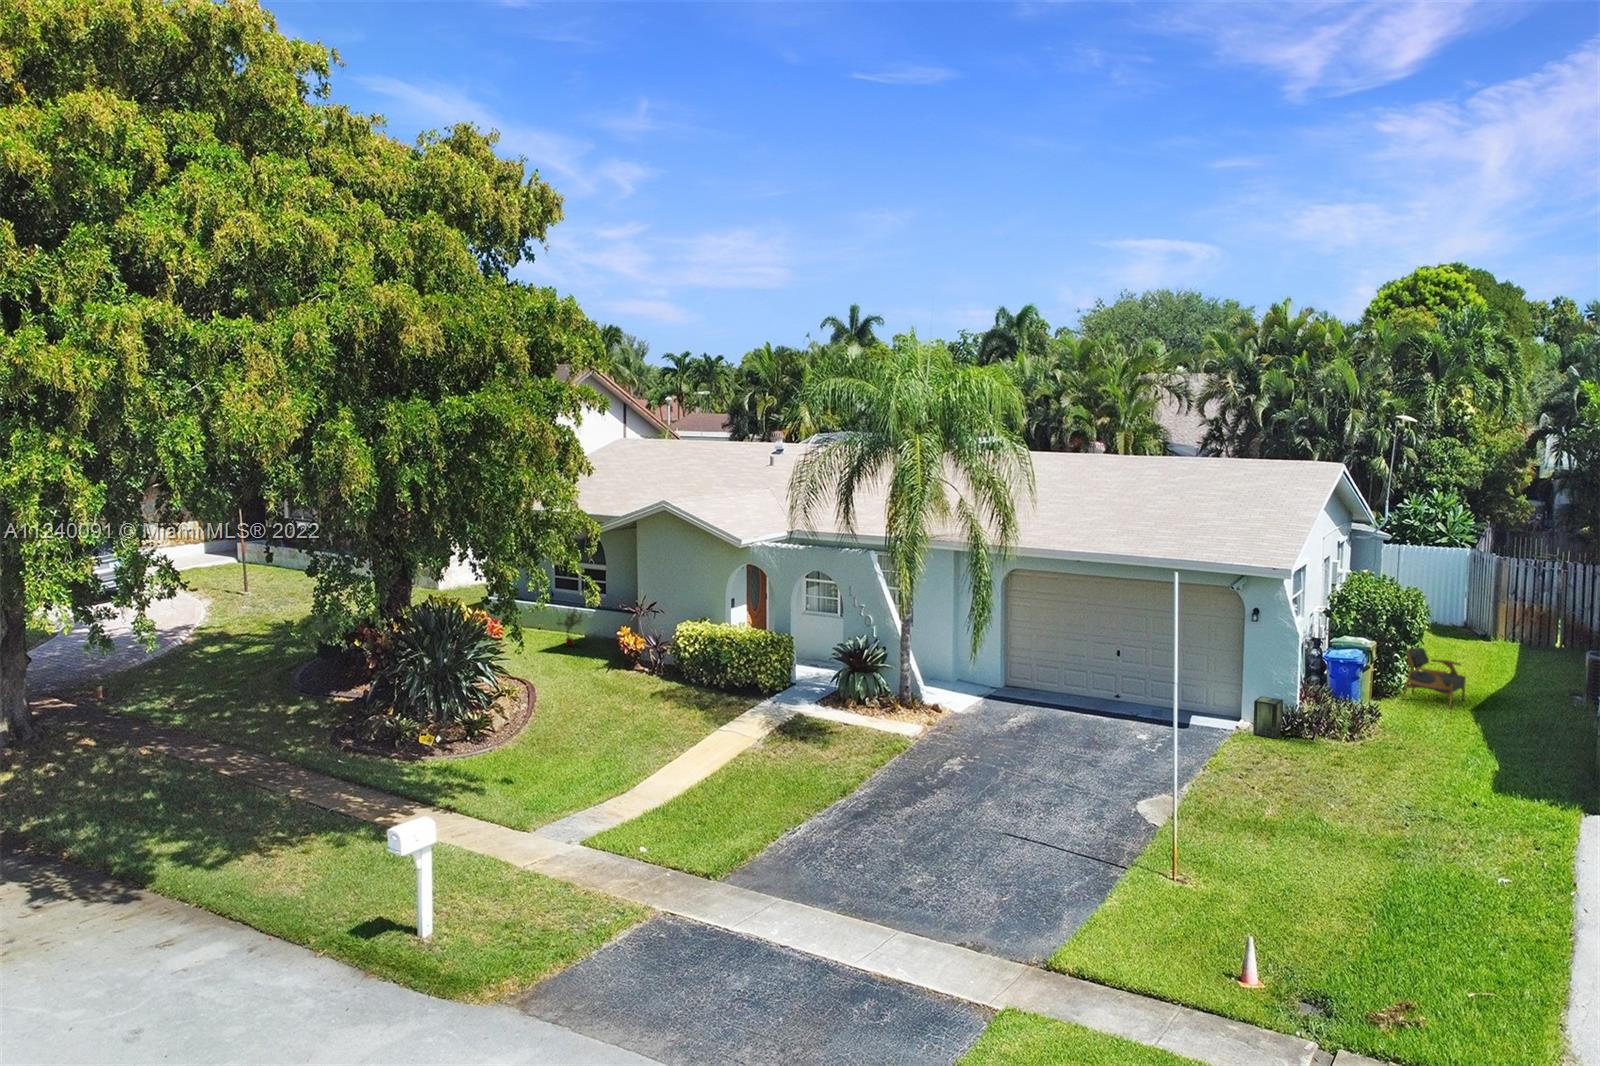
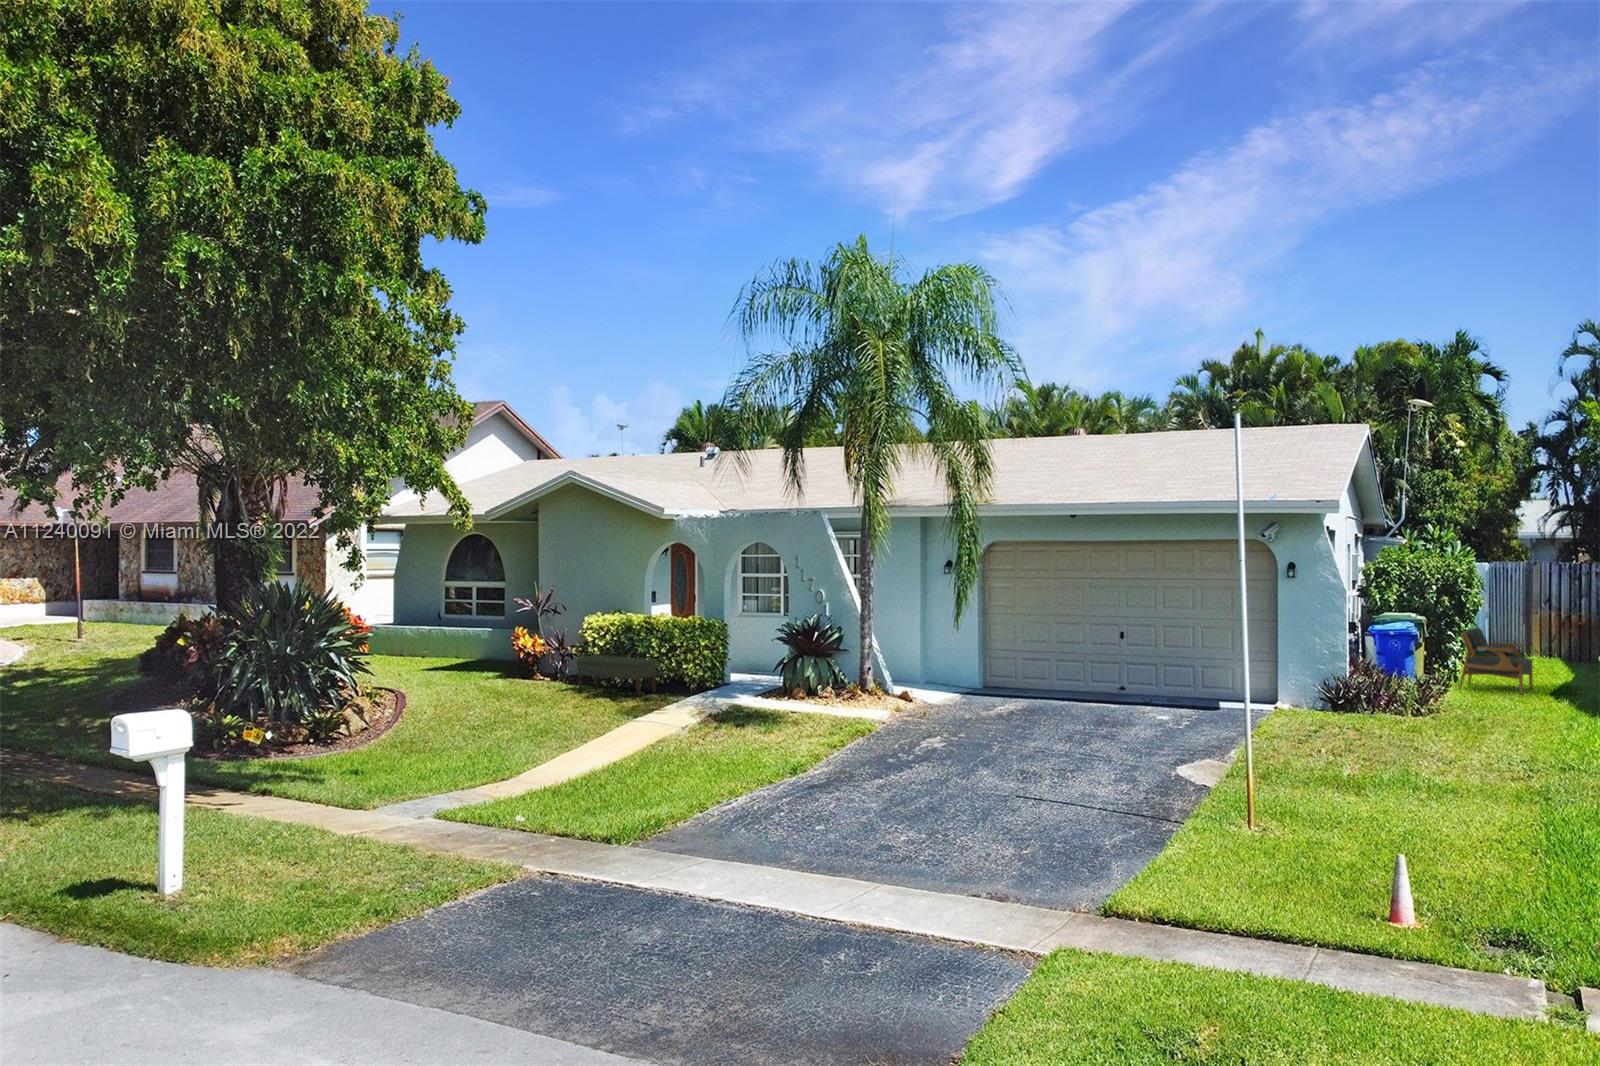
potted tree: present [557,608,582,646] -> none [436,614,471,663]
bench: none [673,661,738,700] -> present [577,655,657,696]
storage box: present [1253,696,1283,738] -> none [1298,668,1332,717]

